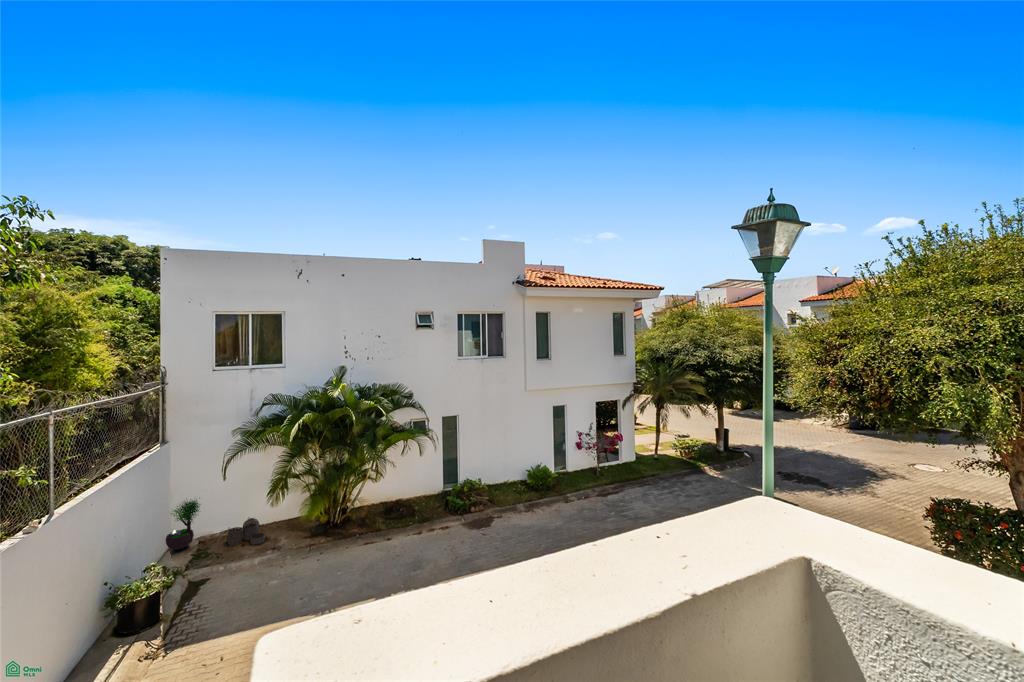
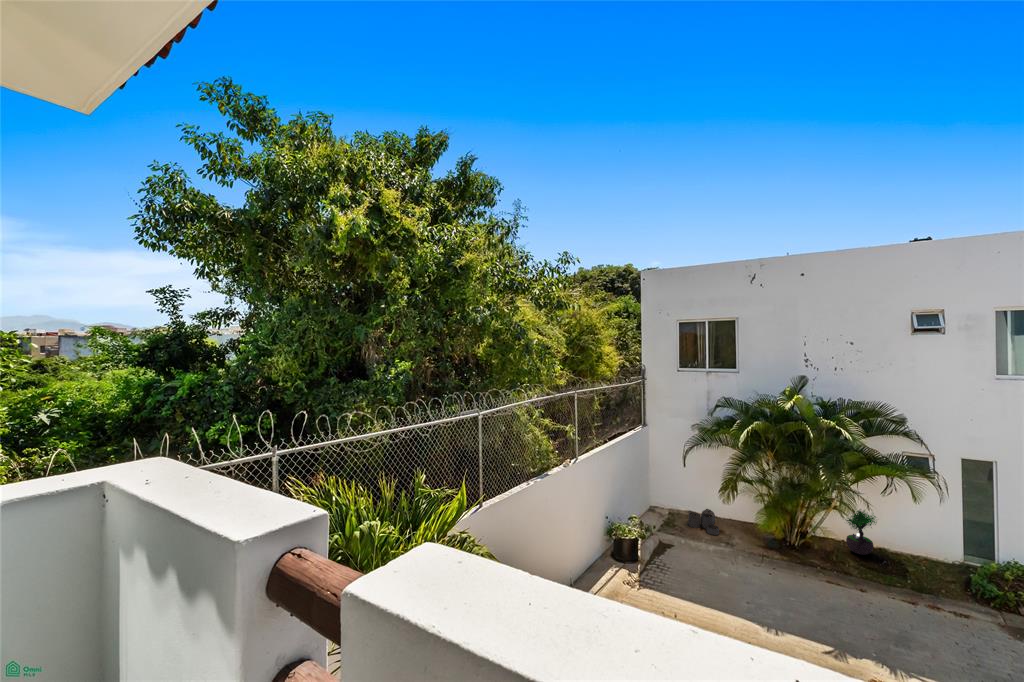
potted tree: present [166,499,200,550] -> present [846,509,877,555]

